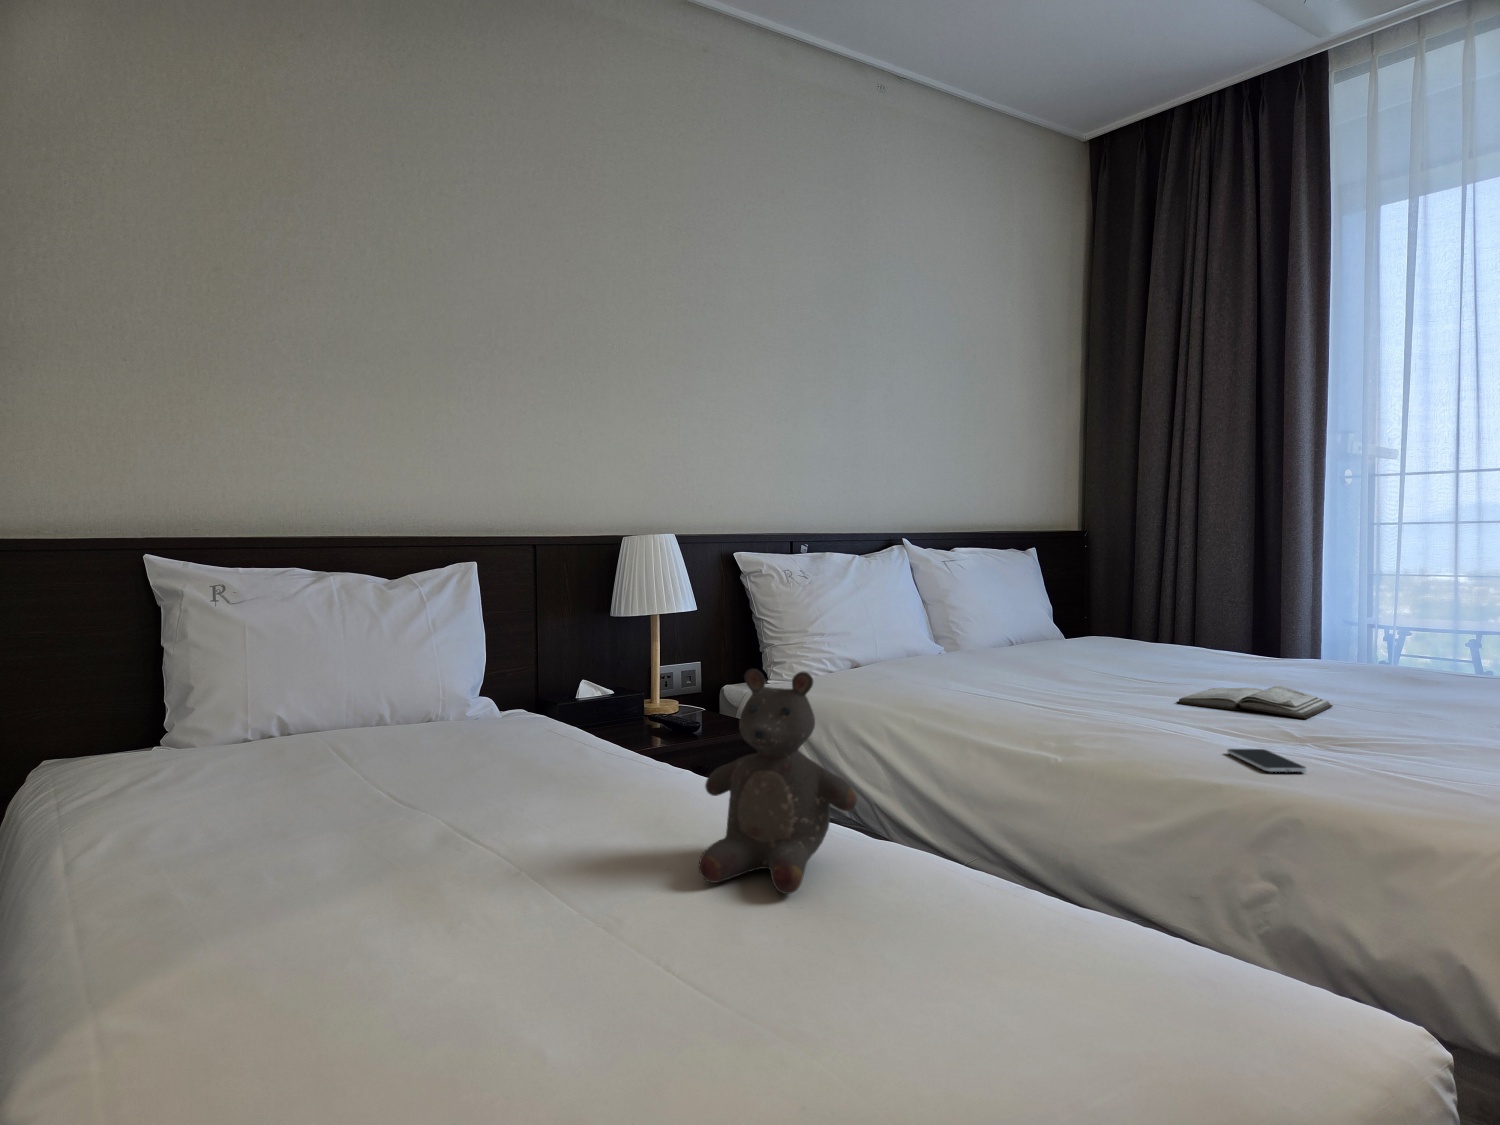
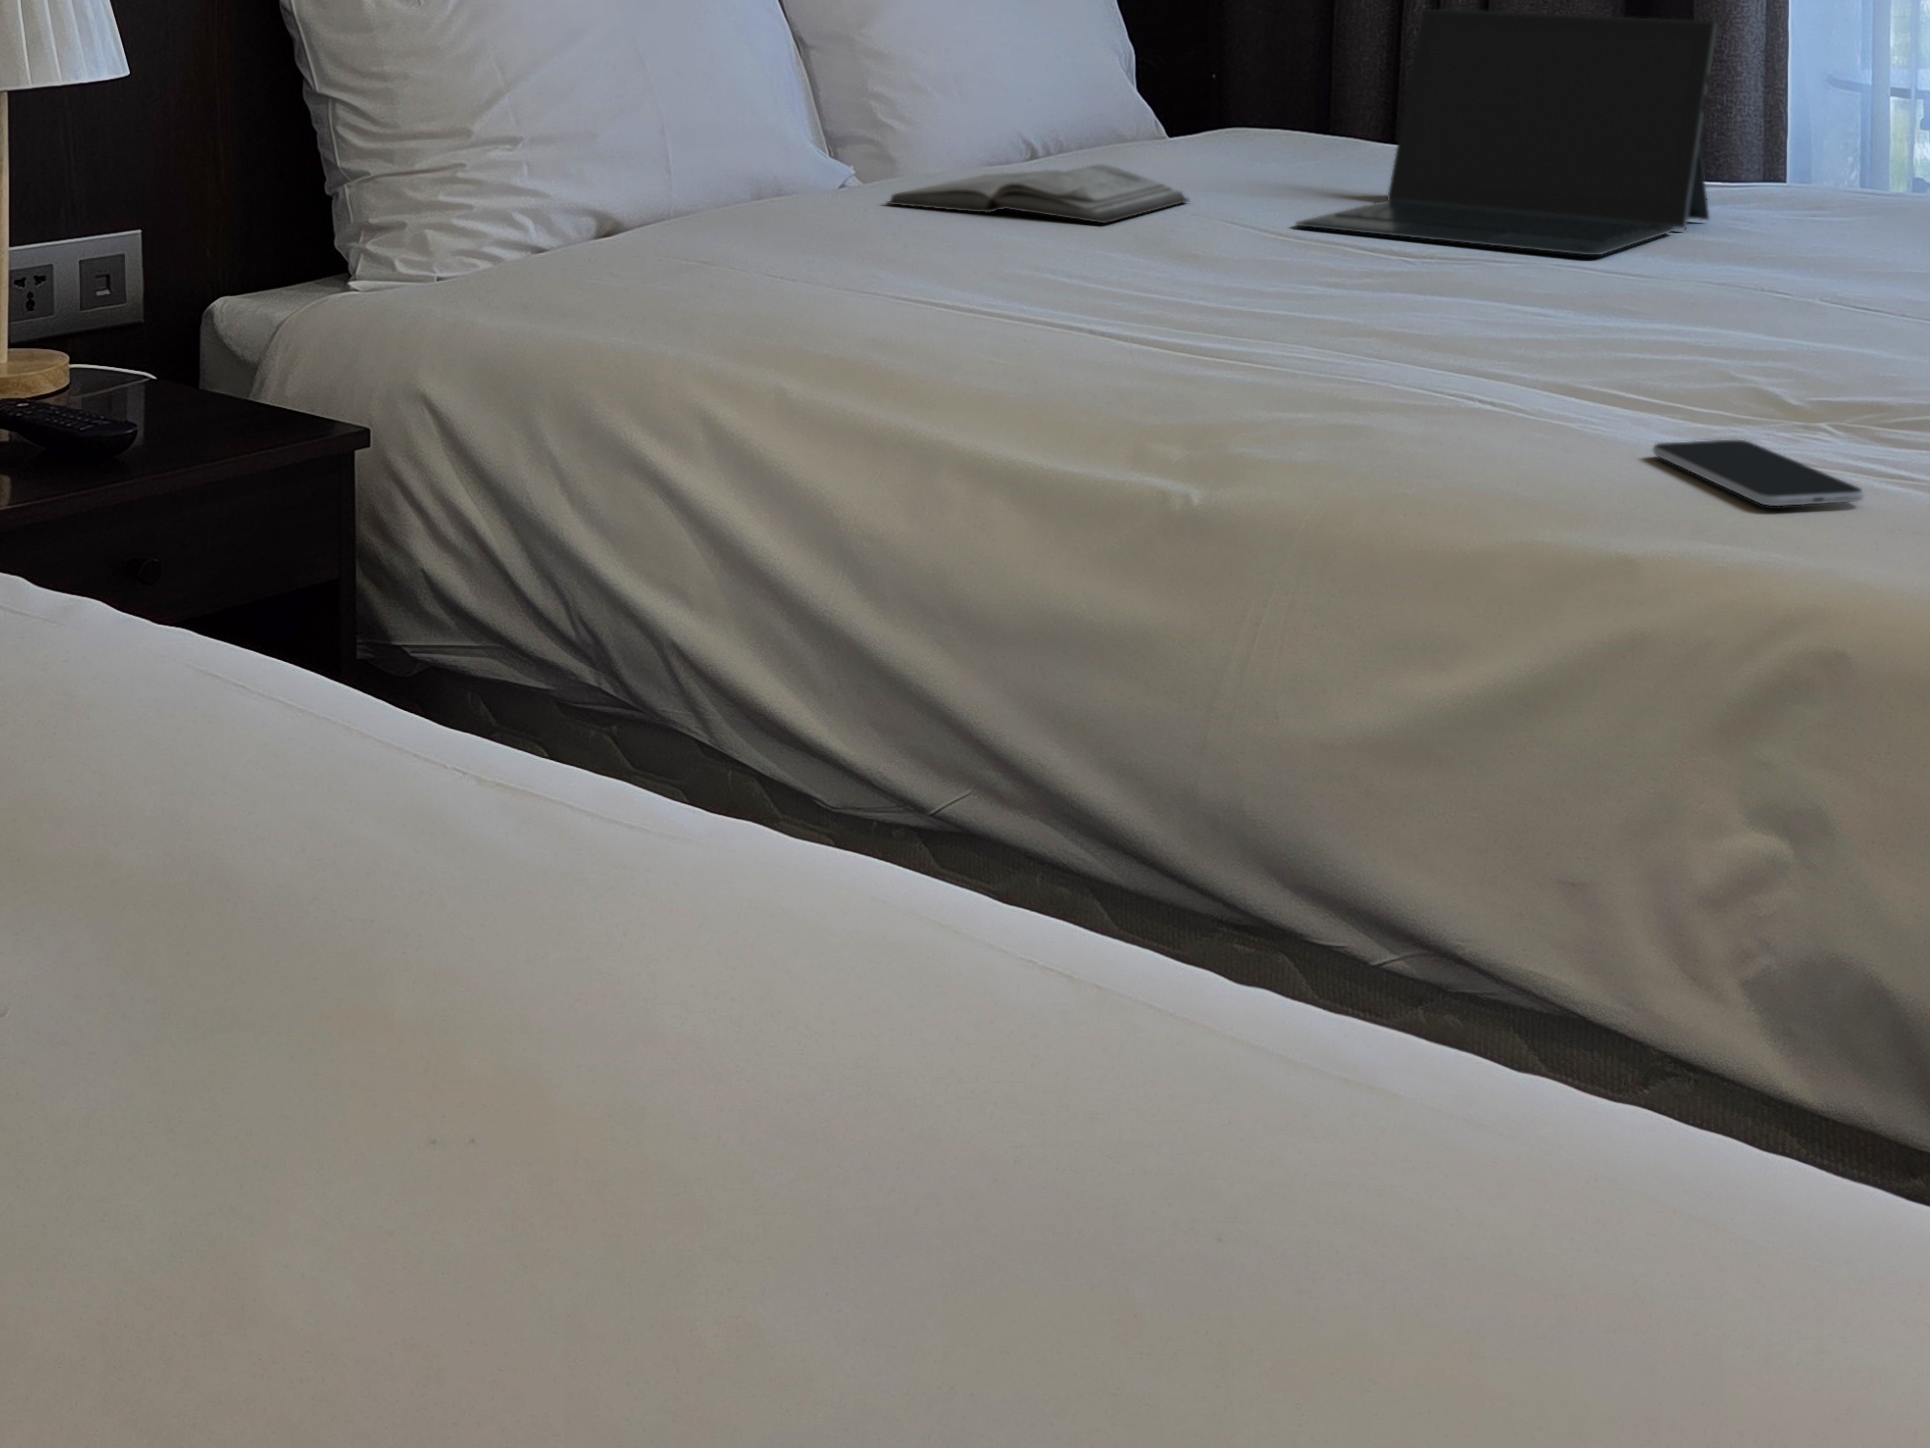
laptop computer: none [1107,592,1280,685] -> present [1296,9,1717,255]
stuffed bear: present [699,669,857,894] -> none [129,287,670,1054]
diary: present [1176,686,1333,719] -> present [888,164,1188,223]

